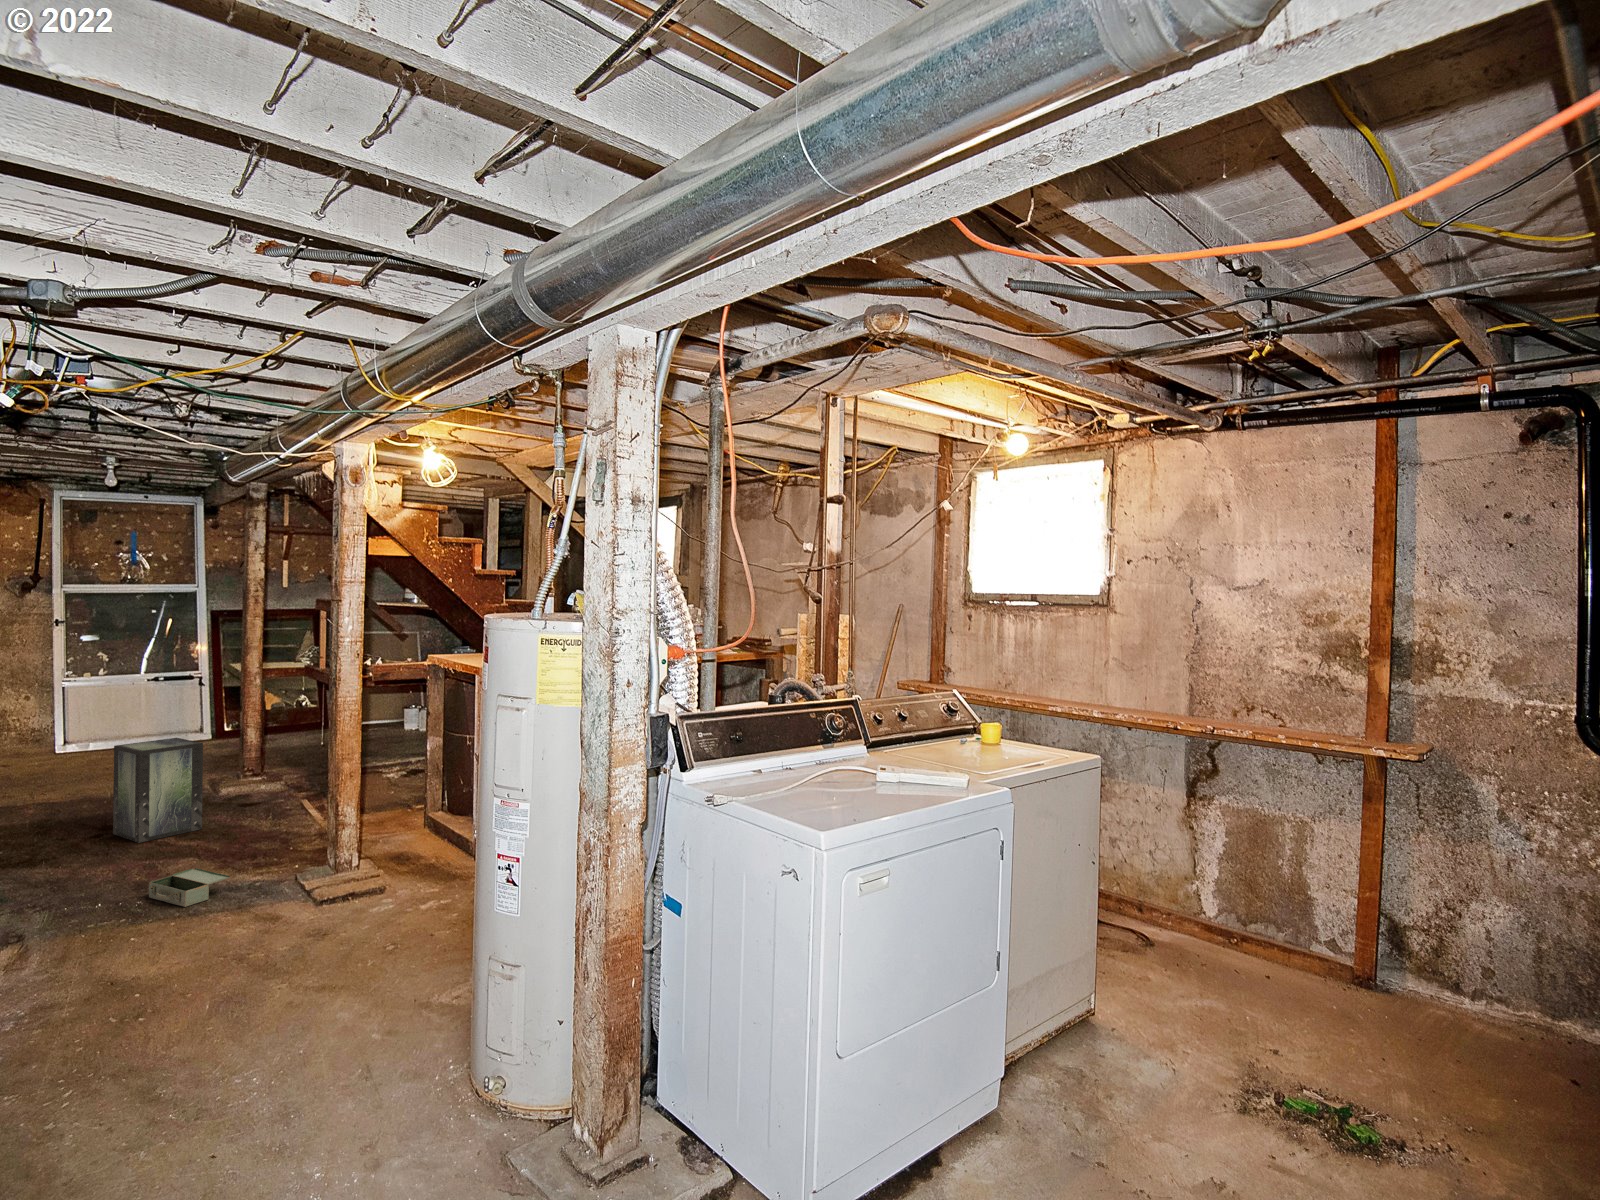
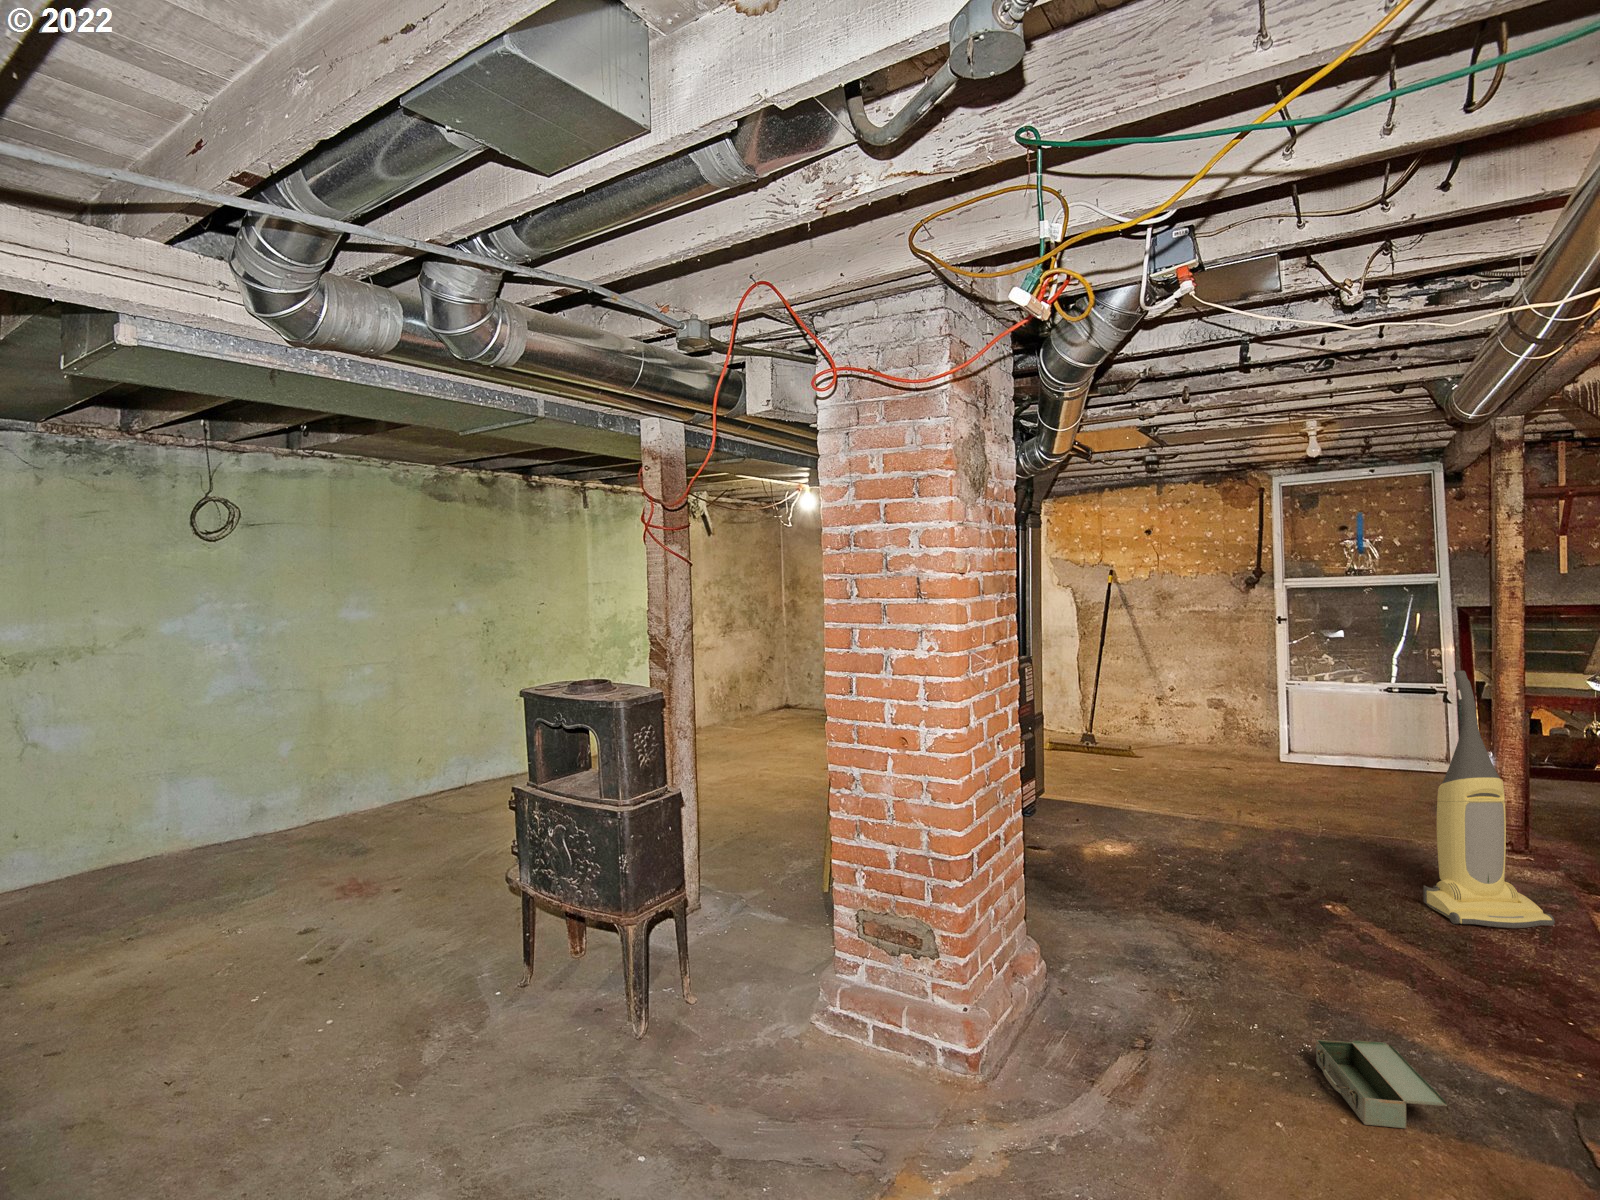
vacuum cleaner: none [201,650,278,816] -> present [1423,671,1555,928]
storage box: present [113,738,203,843] -> none [1302,788,1420,942]

